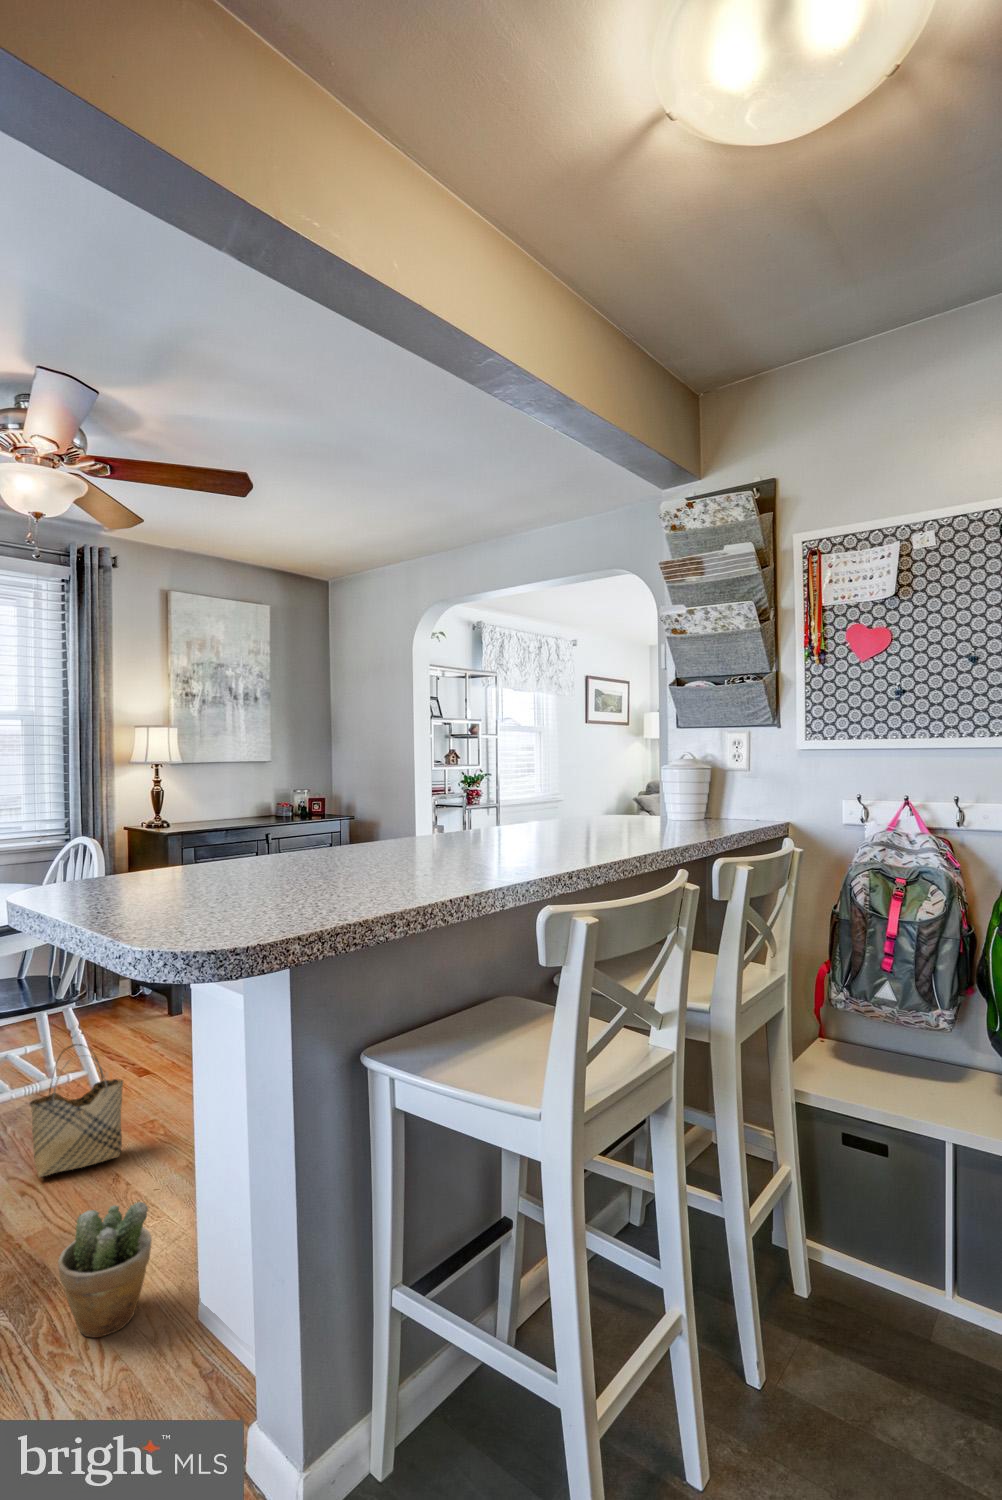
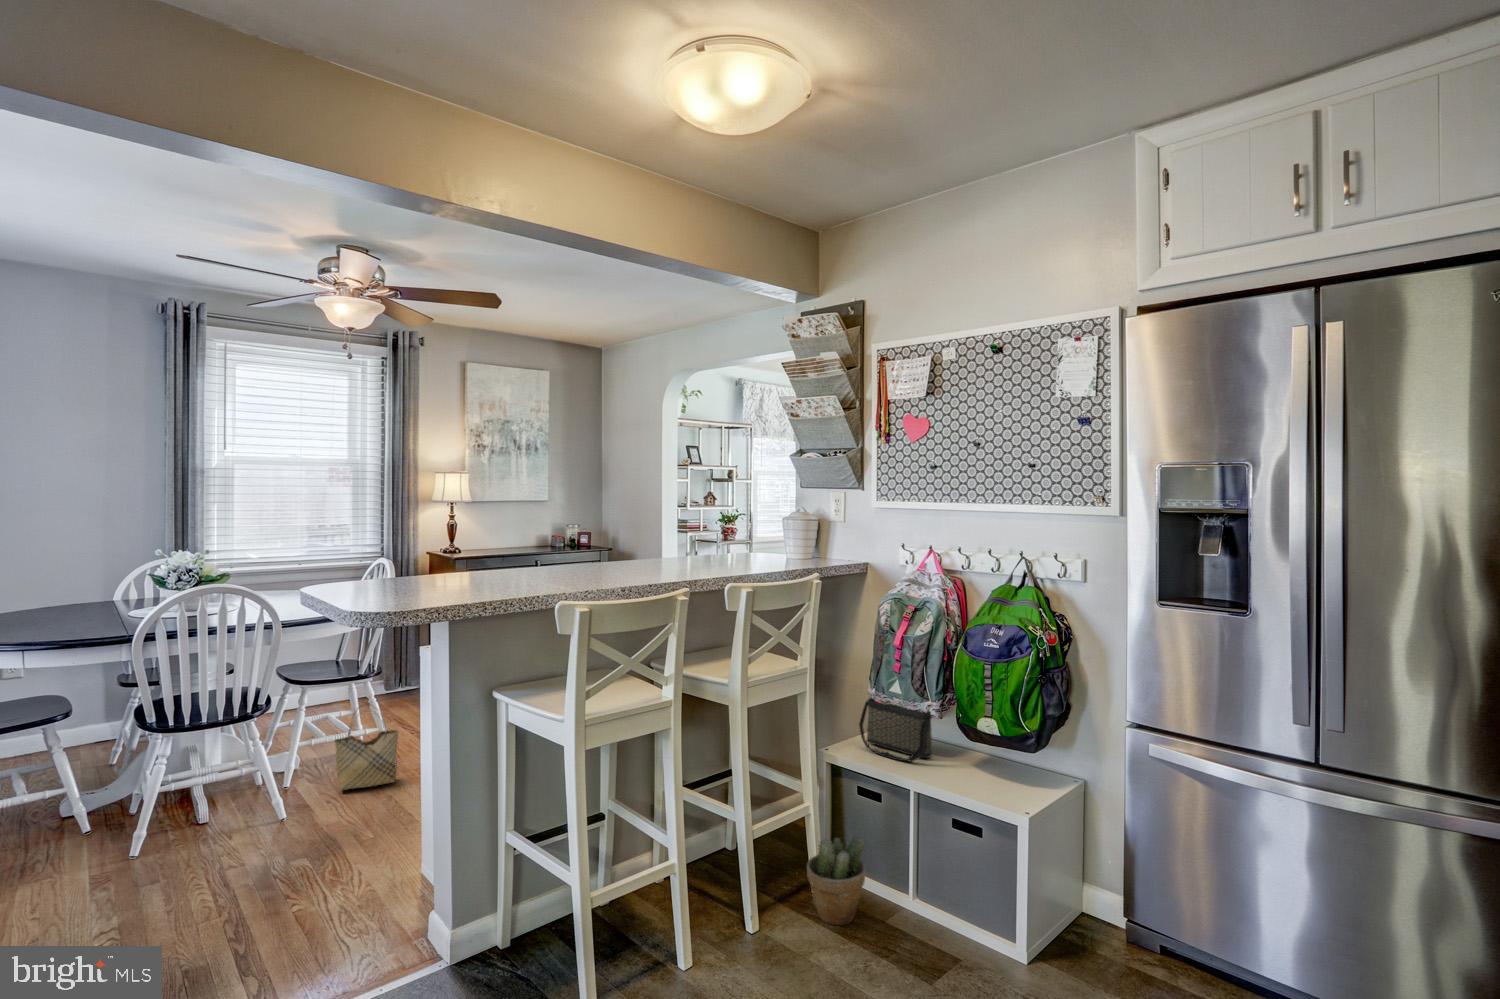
handbag: none [834,1008,959,1102] -> present [859,698,932,762]
potted plant: present [58,1202,152,1337] -> present [807,836,866,925]

